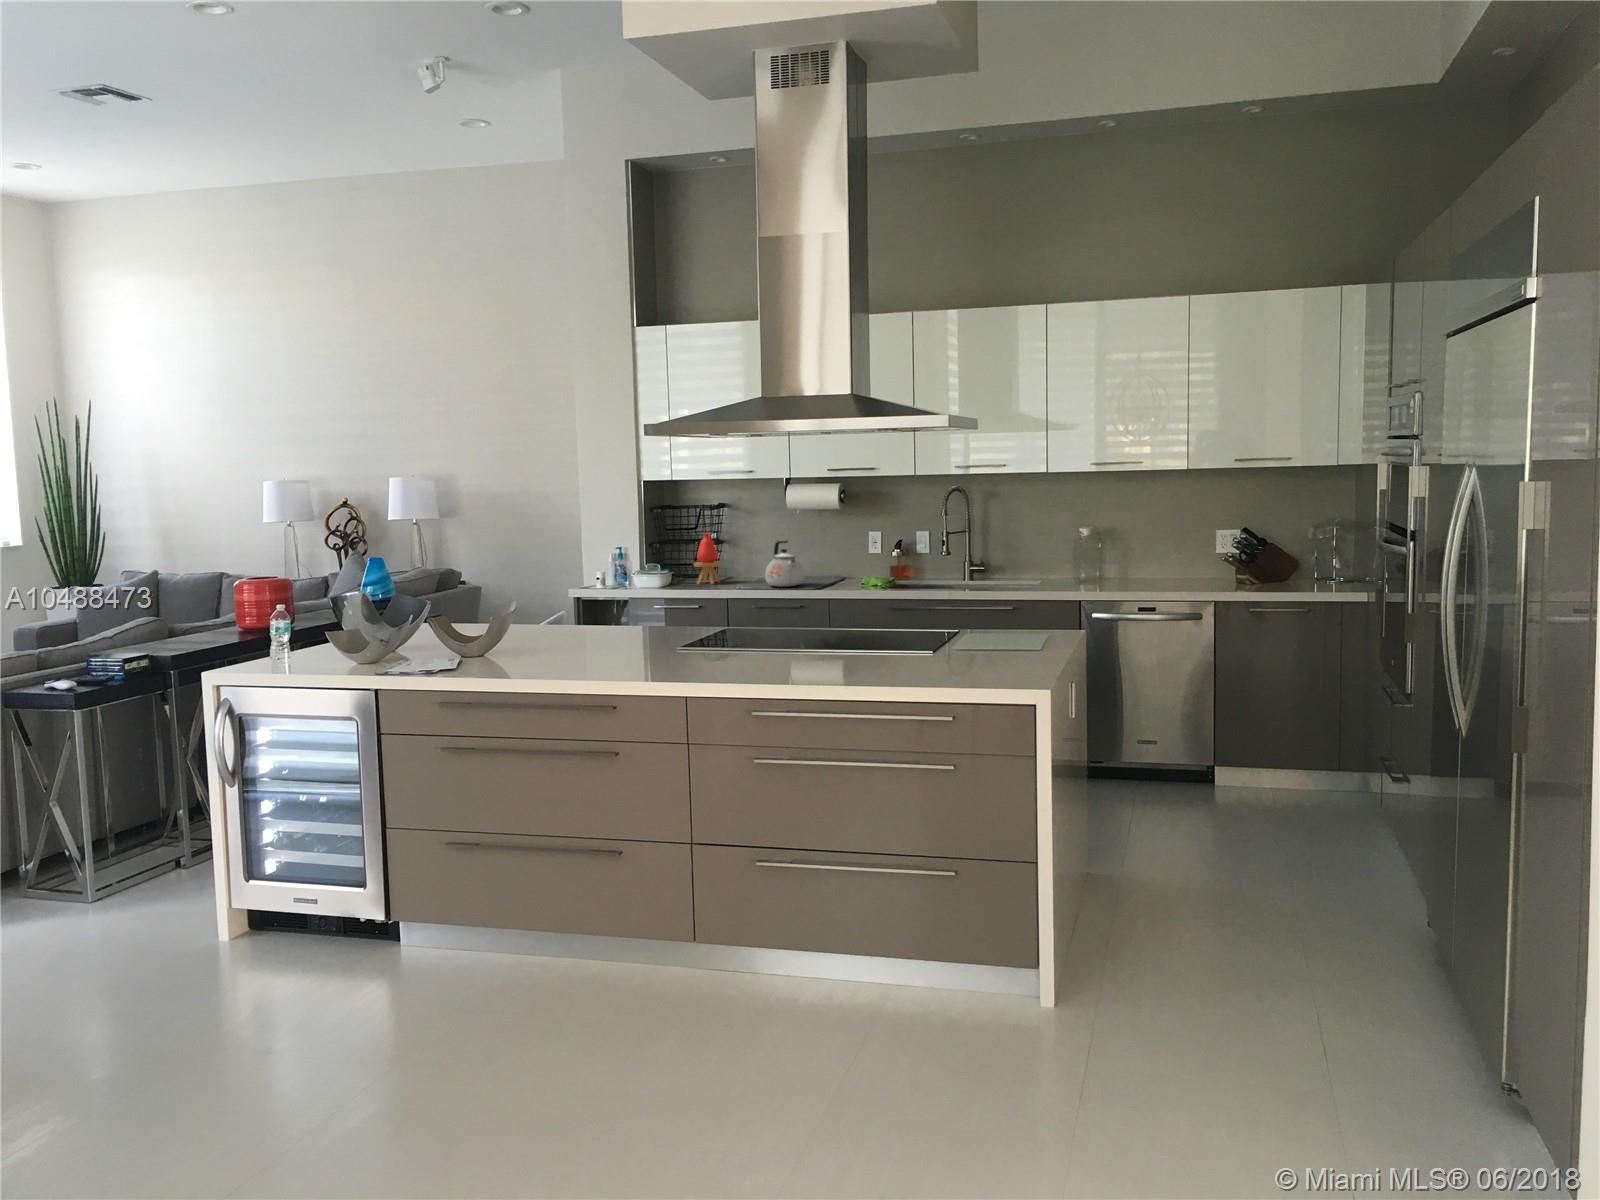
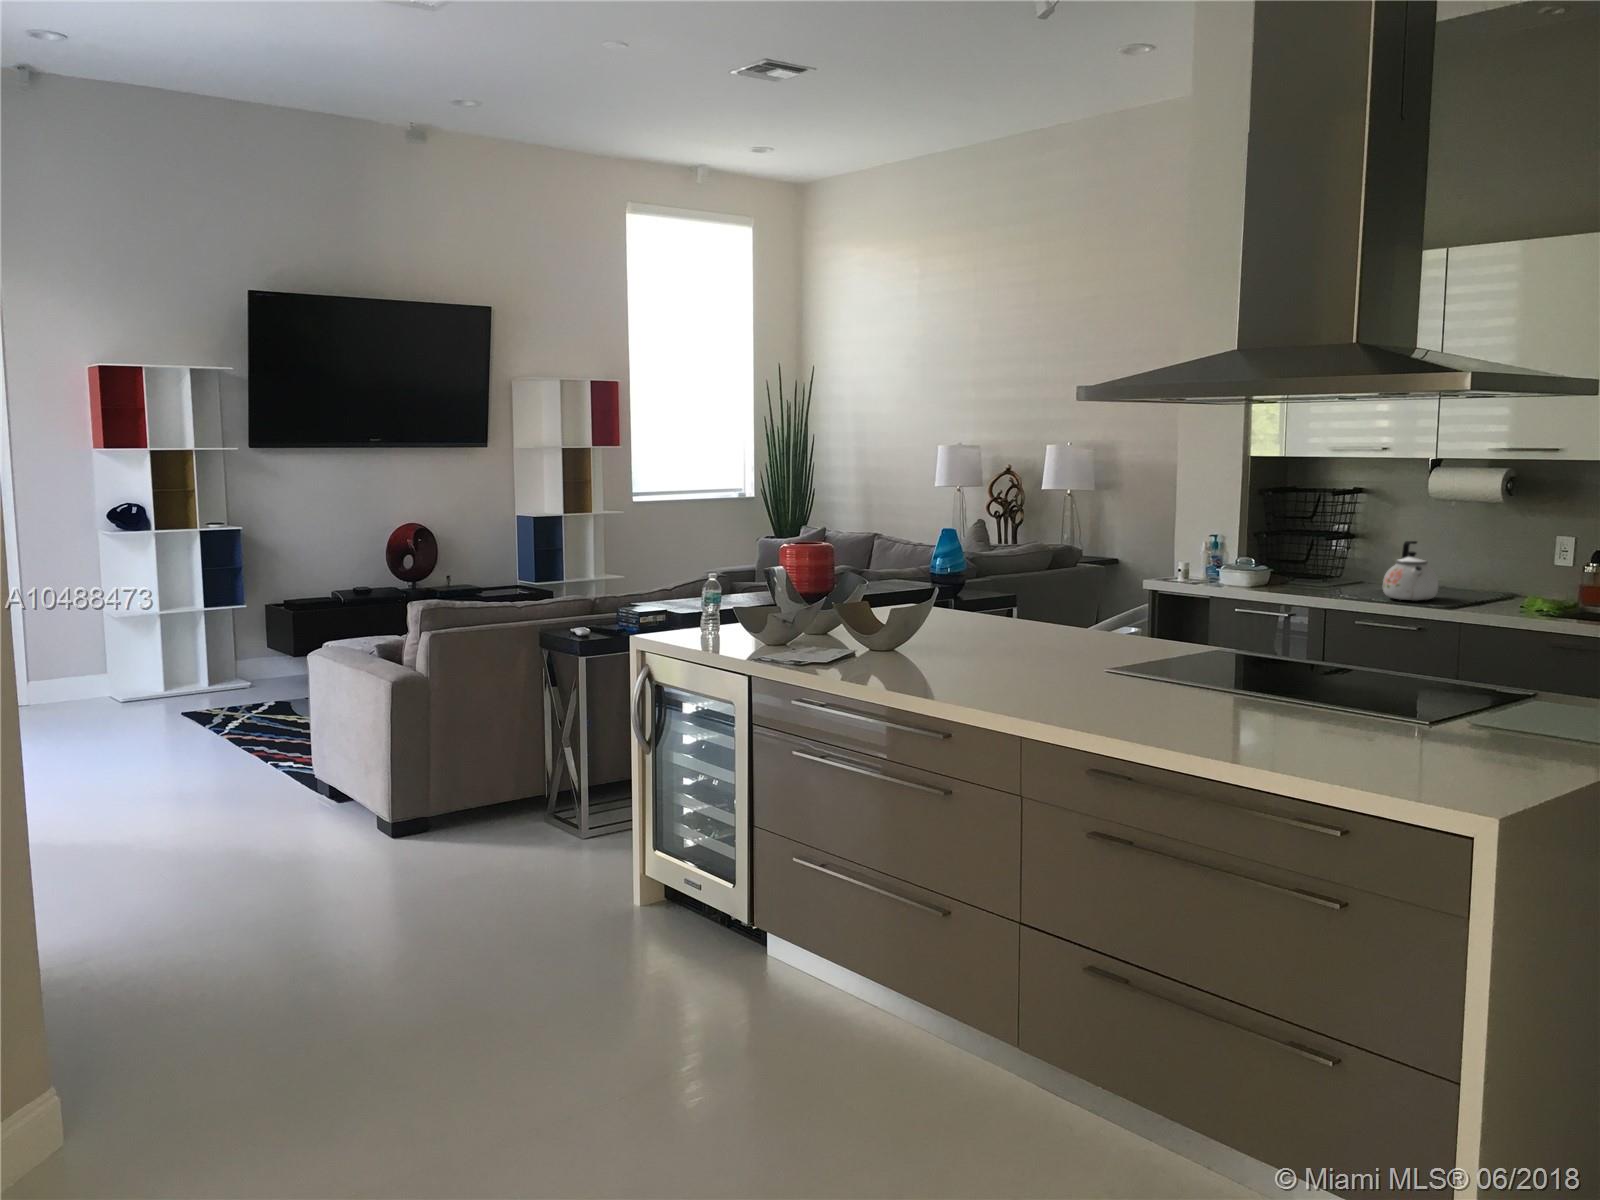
vase: present [694,533,722,584] -> none [1301,524,1340,588]

